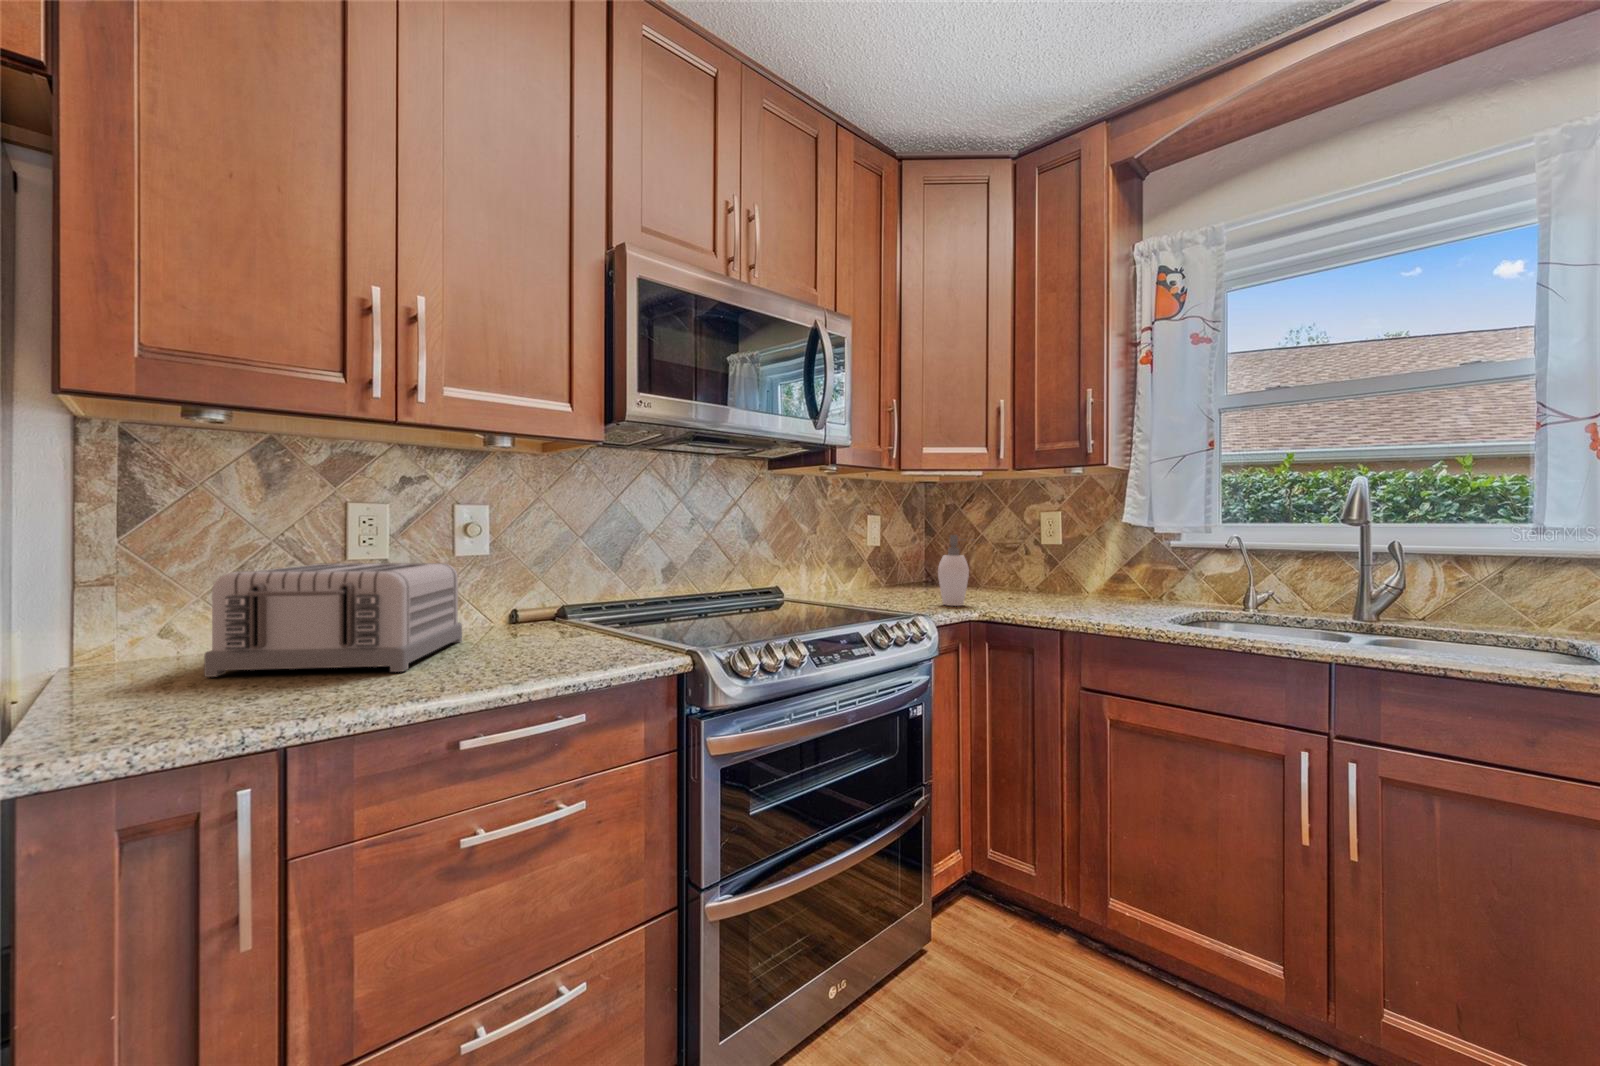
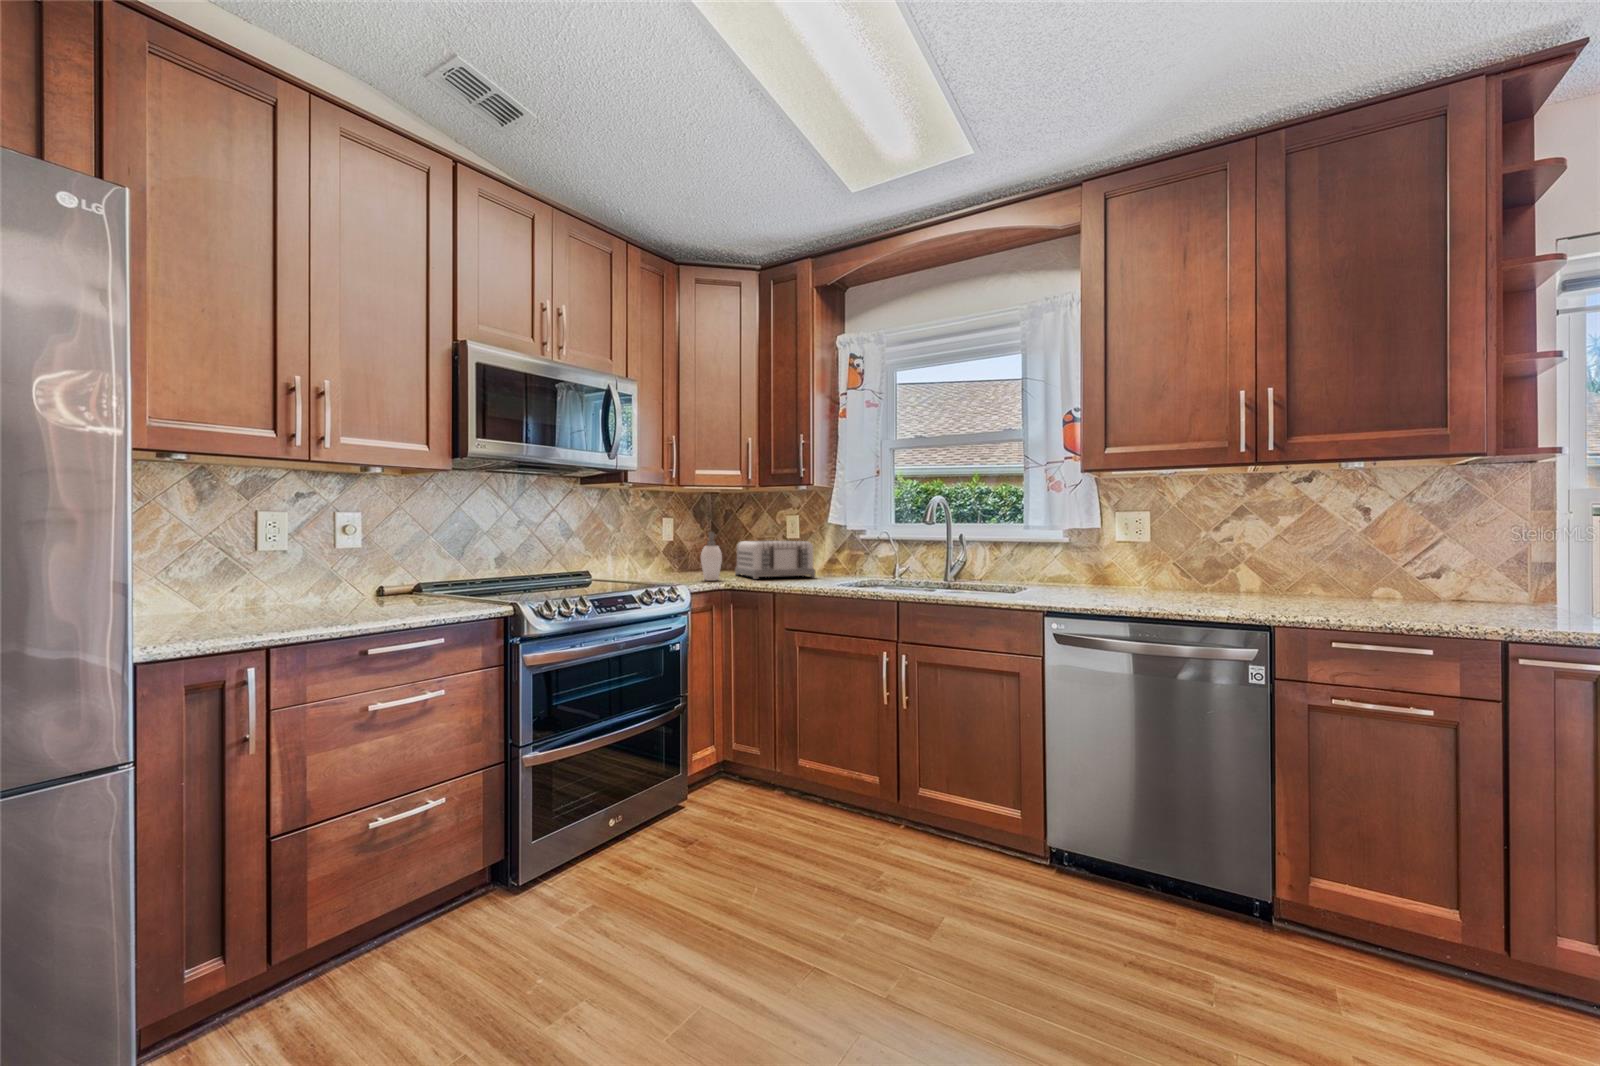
toaster: present [204,563,462,677] -> present [735,541,815,579]

